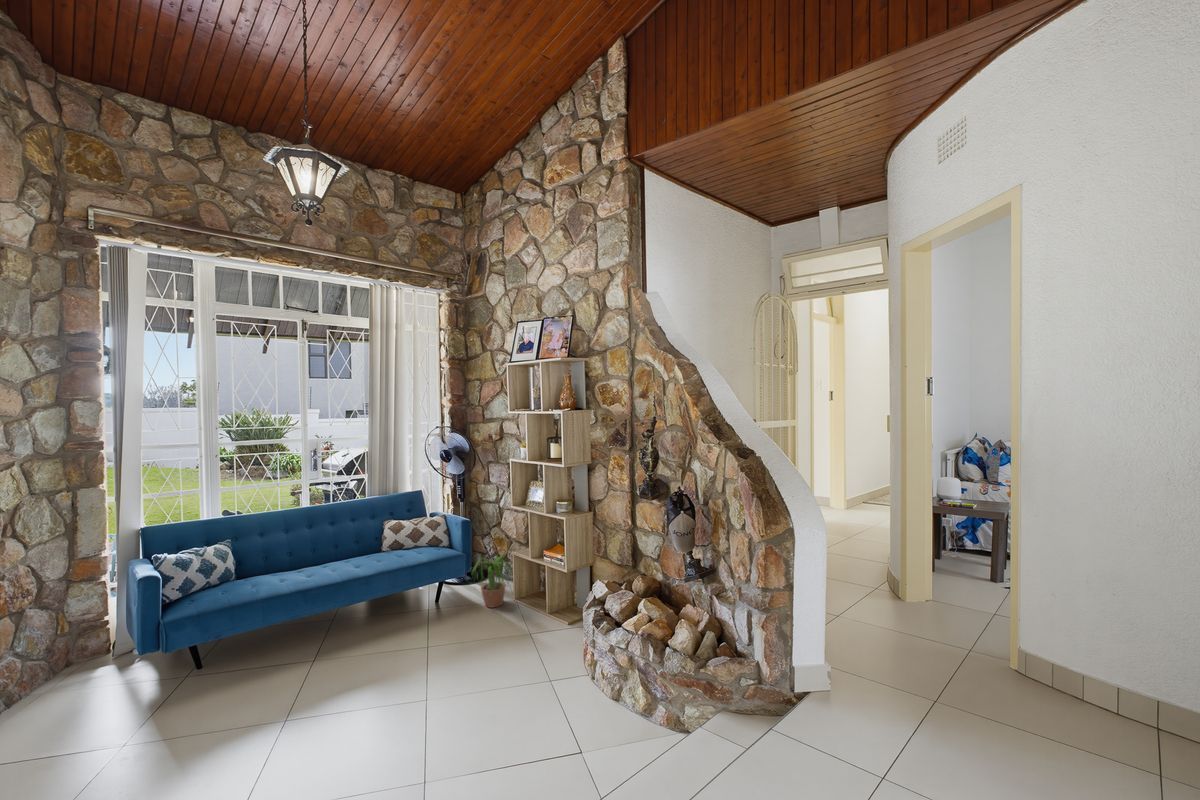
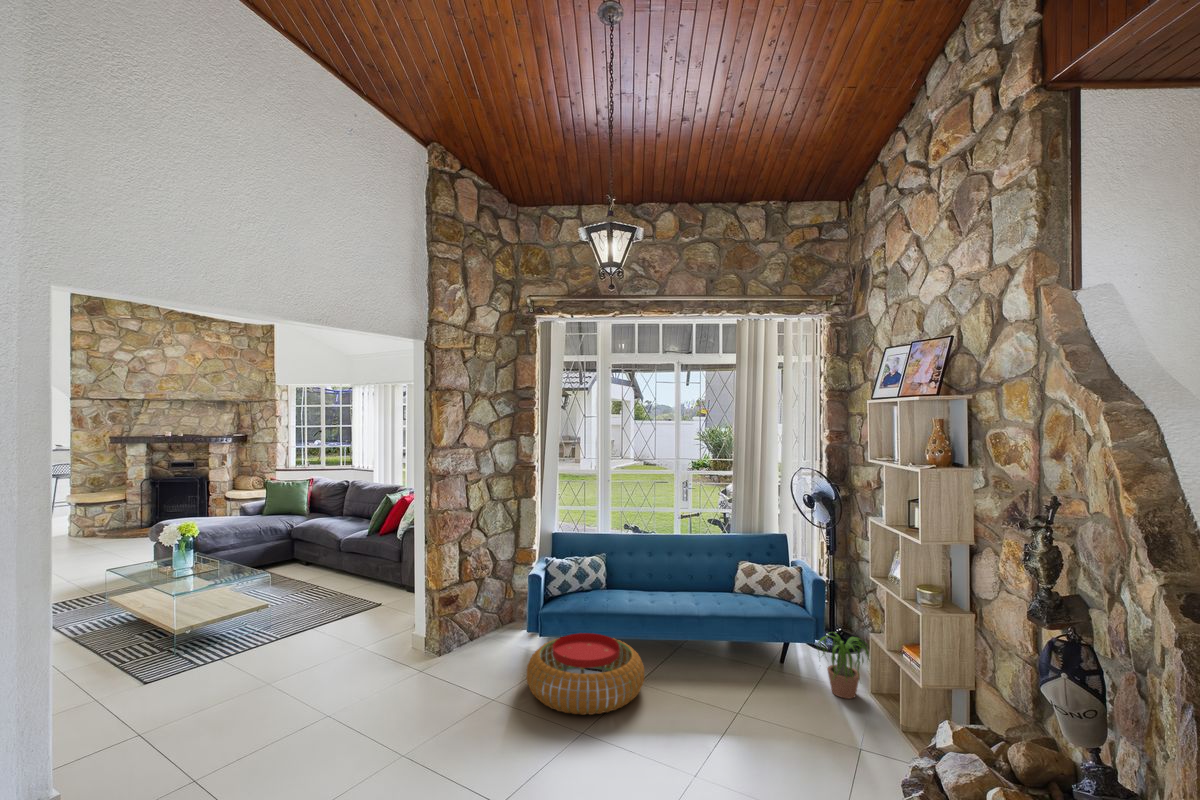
pouf: none [151,641,325,752] -> present [526,633,644,715]

